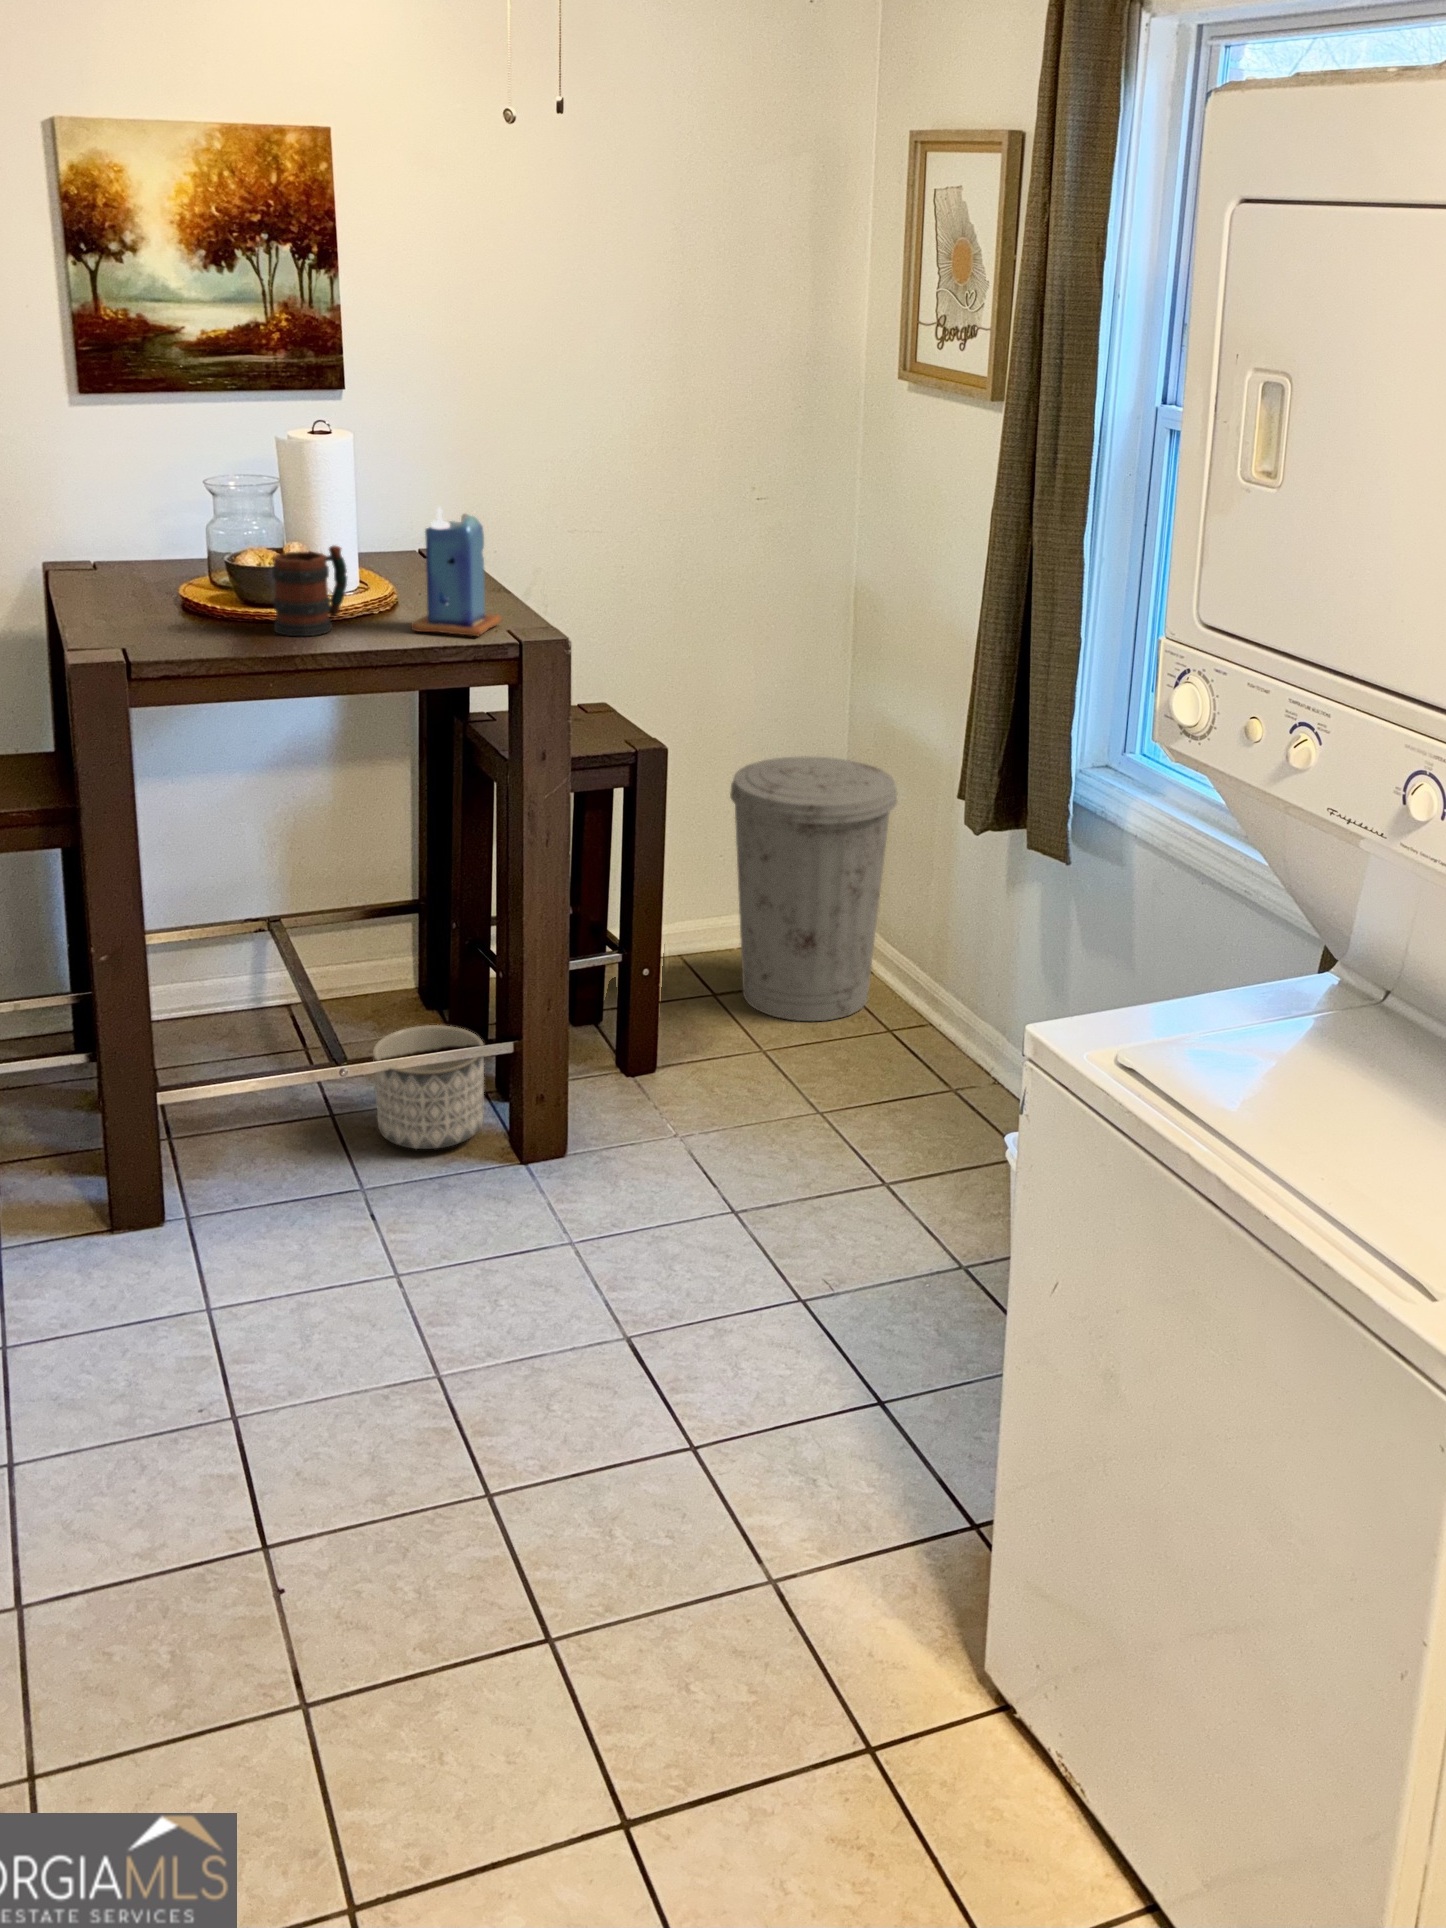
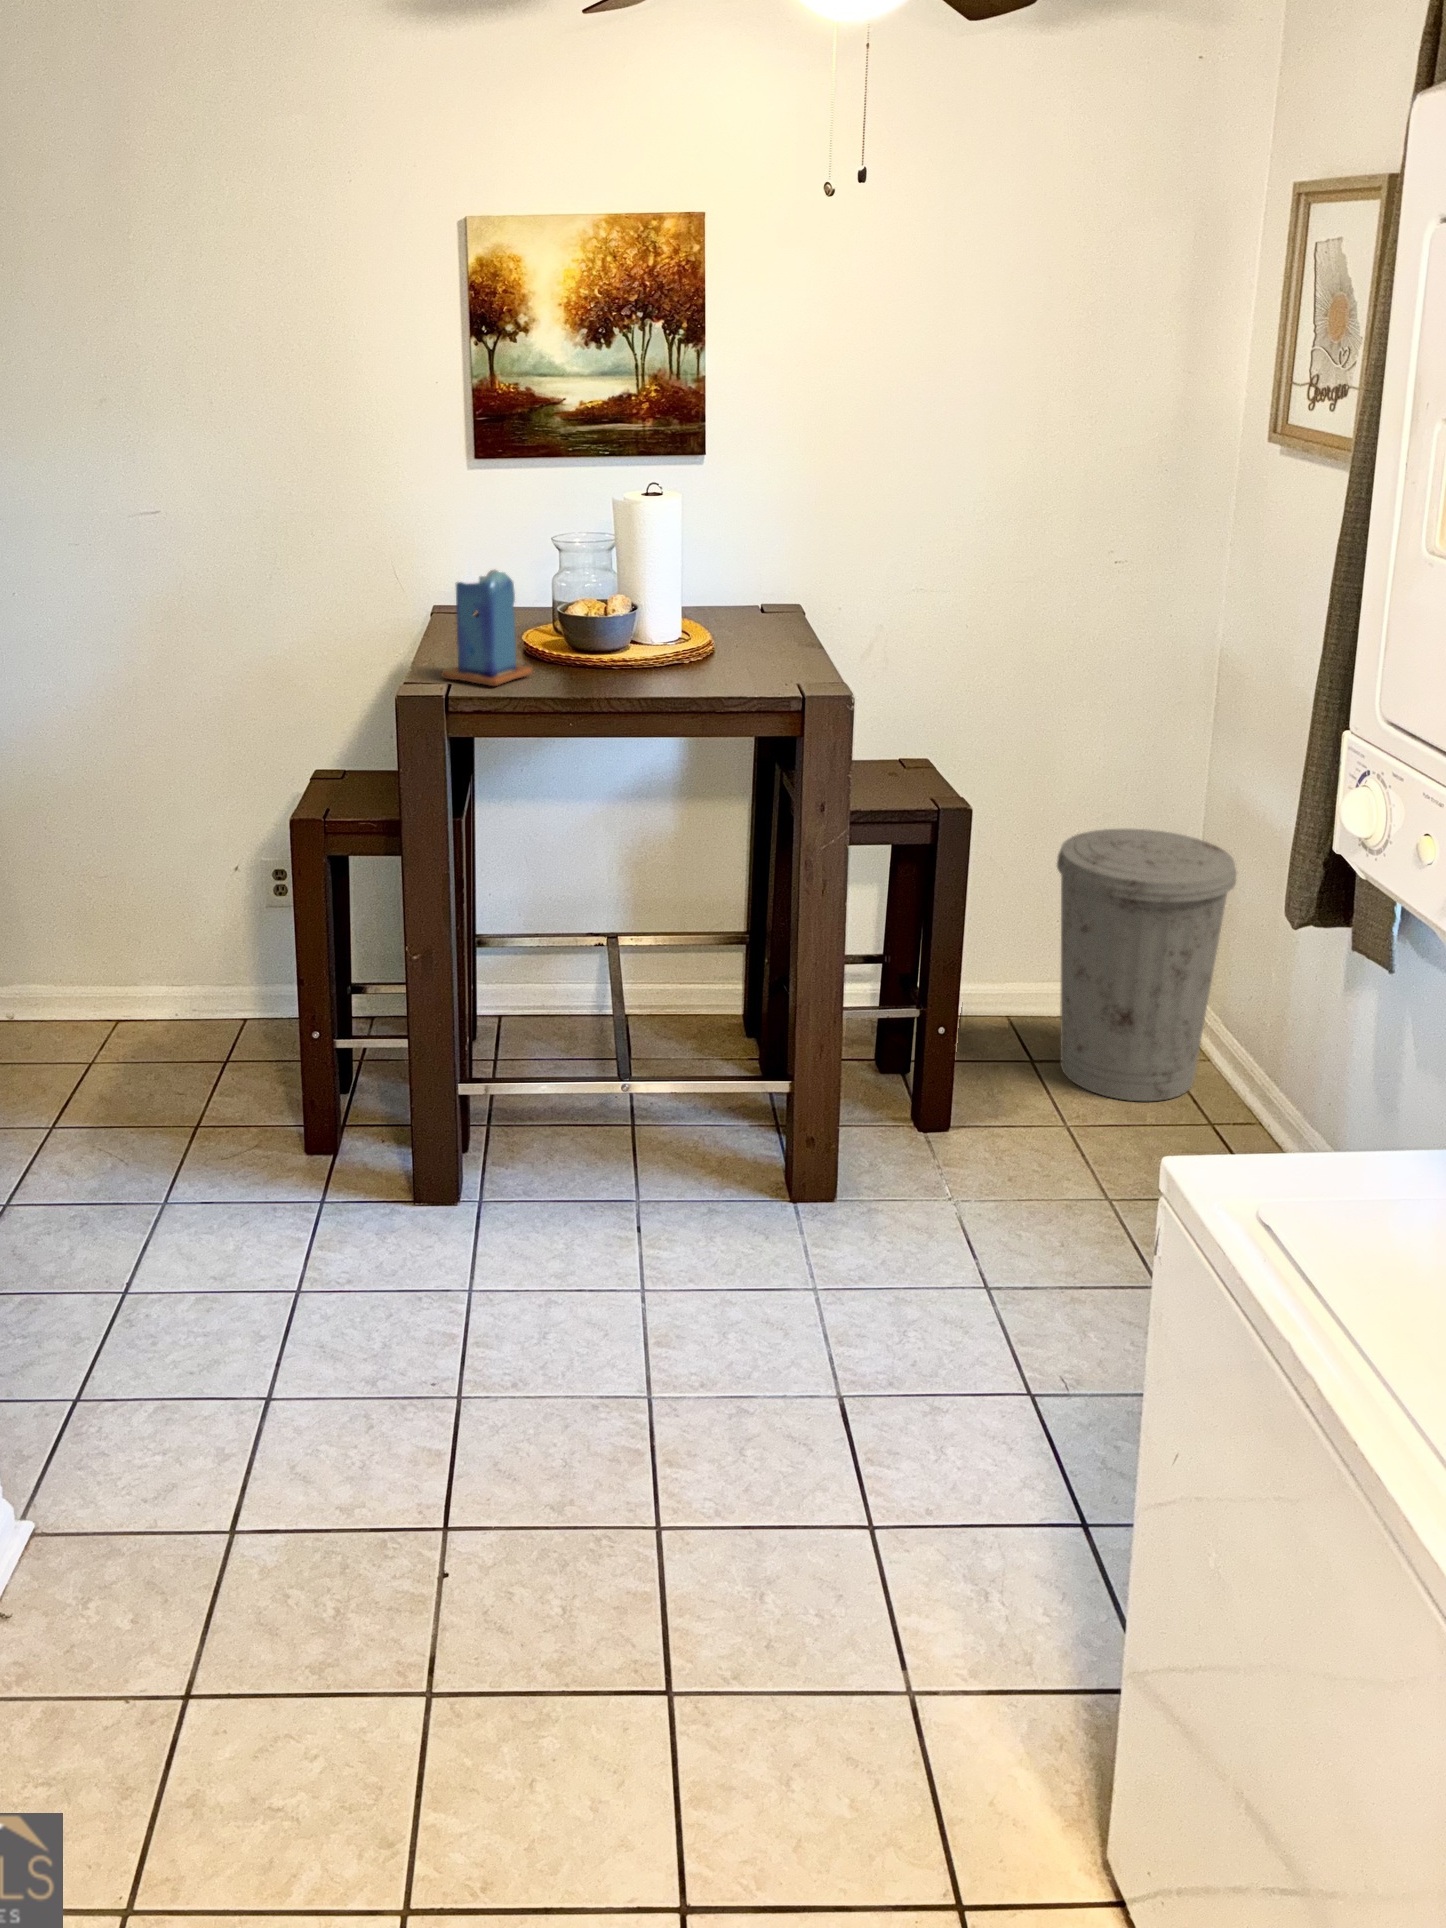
candle: present [411,507,501,636] -> present [442,563,533,686]
mug: present [272,546,347,636] -> none [590,599,661,682]
planter: present [373,1025,484,1149] -> none [665,1054,769,1173]

